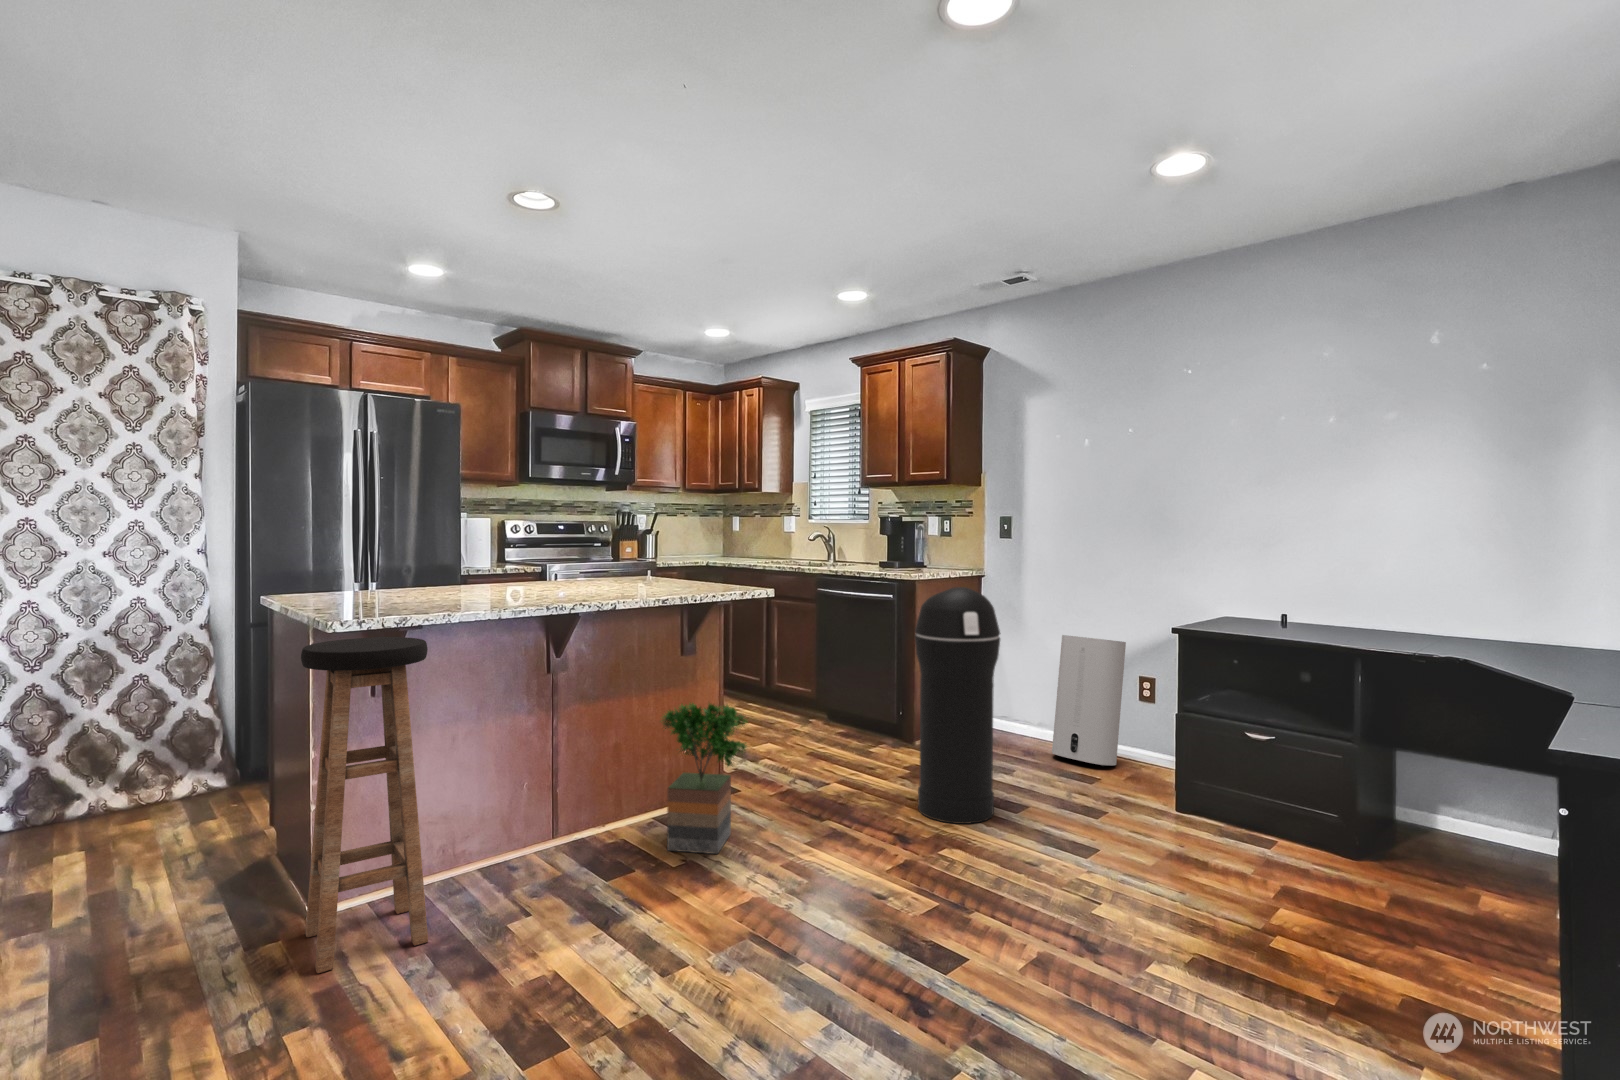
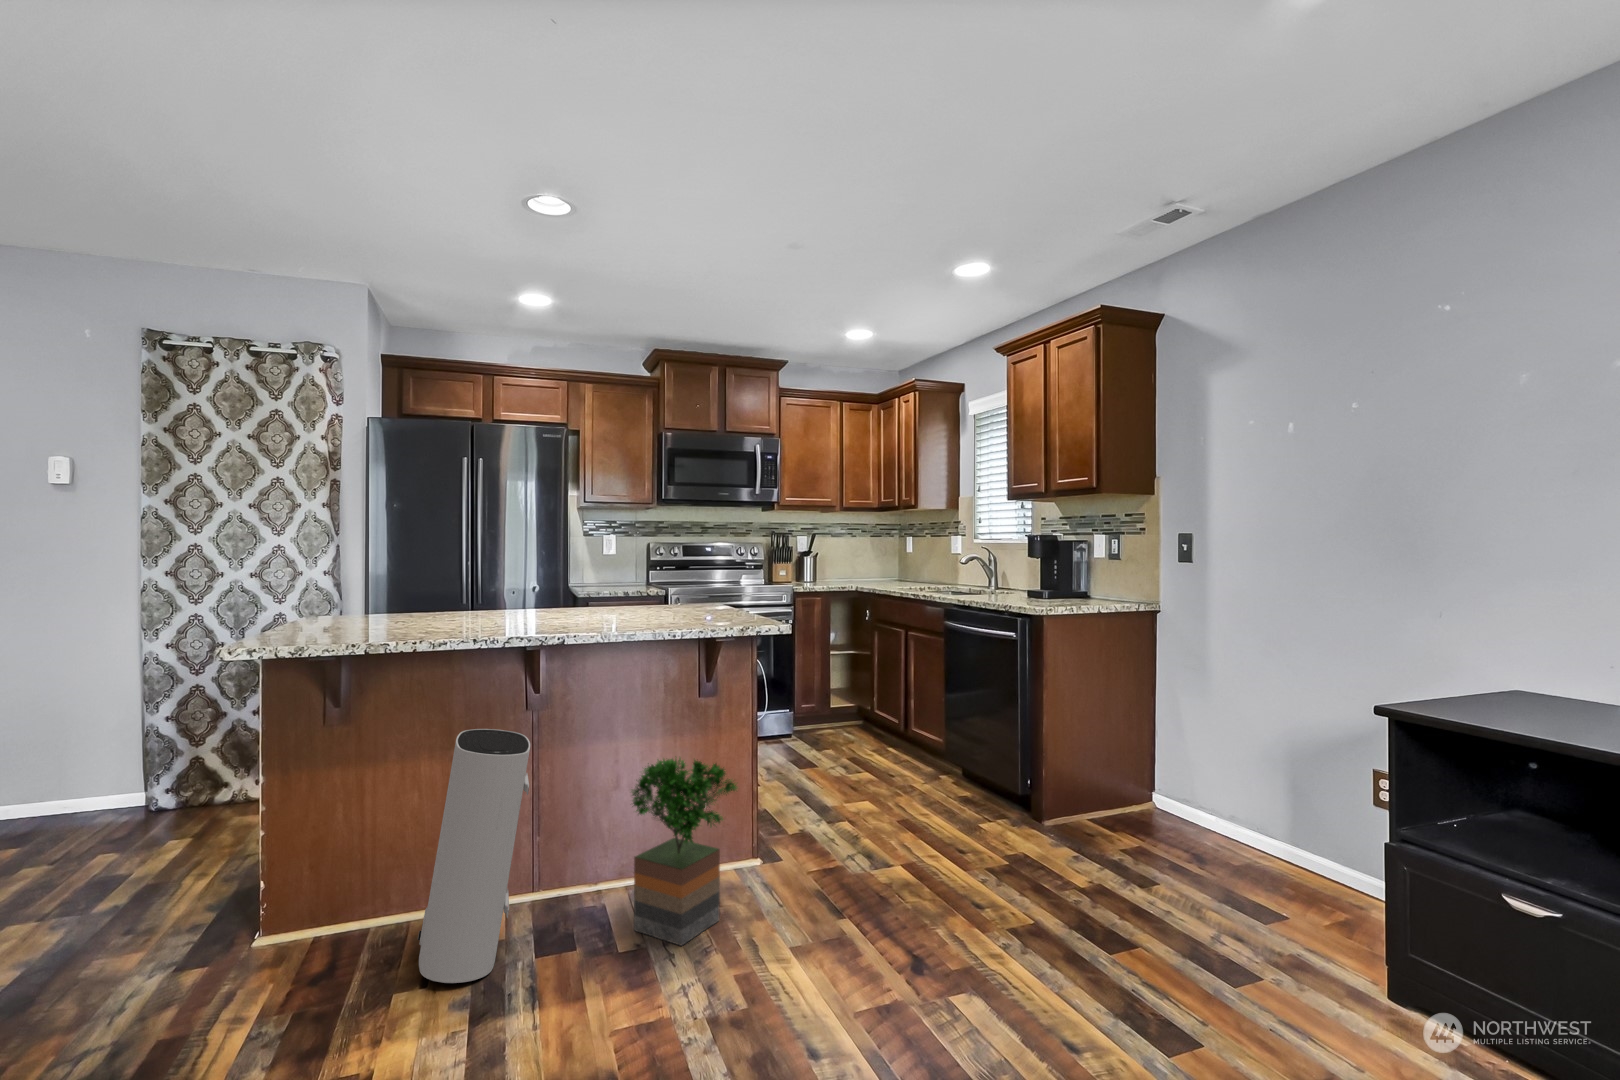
trash can: present [915,587,1000,824] -> none [967,632,1085,959]
air purifier: present [1052,635,1126,766] -> present [418,729,530,983]
bar stool: present [301,637,428,973] -> none [188,668,339,1019]

